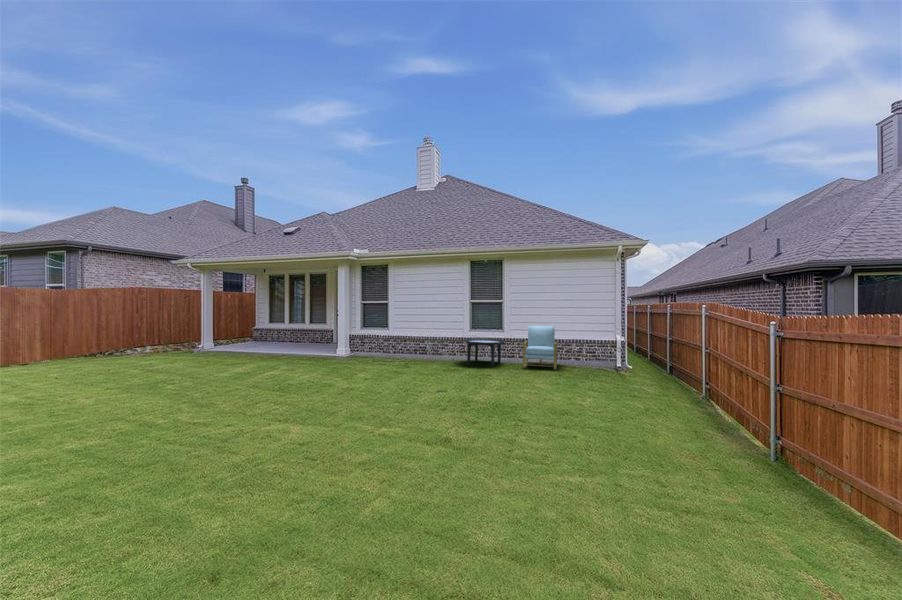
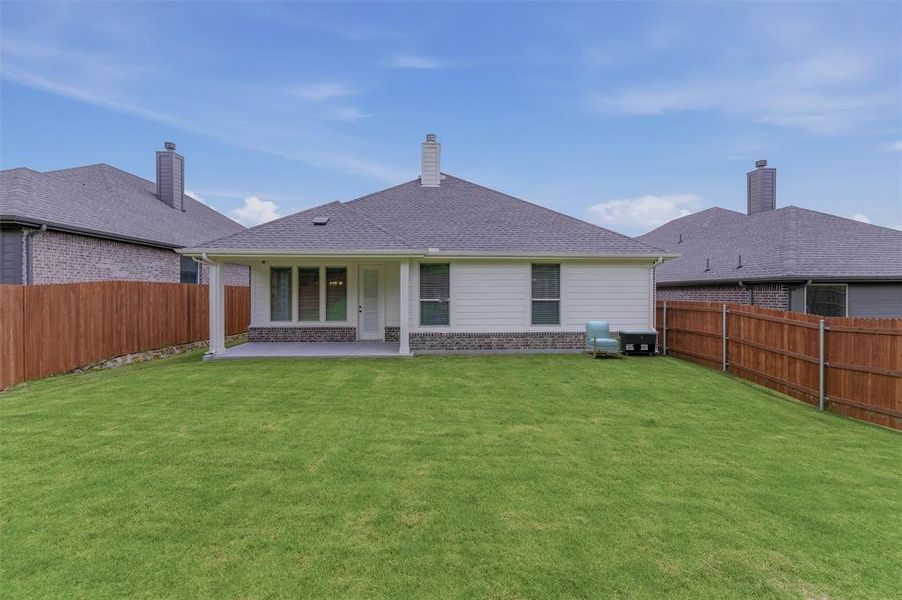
storage bench: none [571,337,613,370] -> present [617,329,657,355]
round table: present [465,338,504,367] -> none [538,333,575,358]

